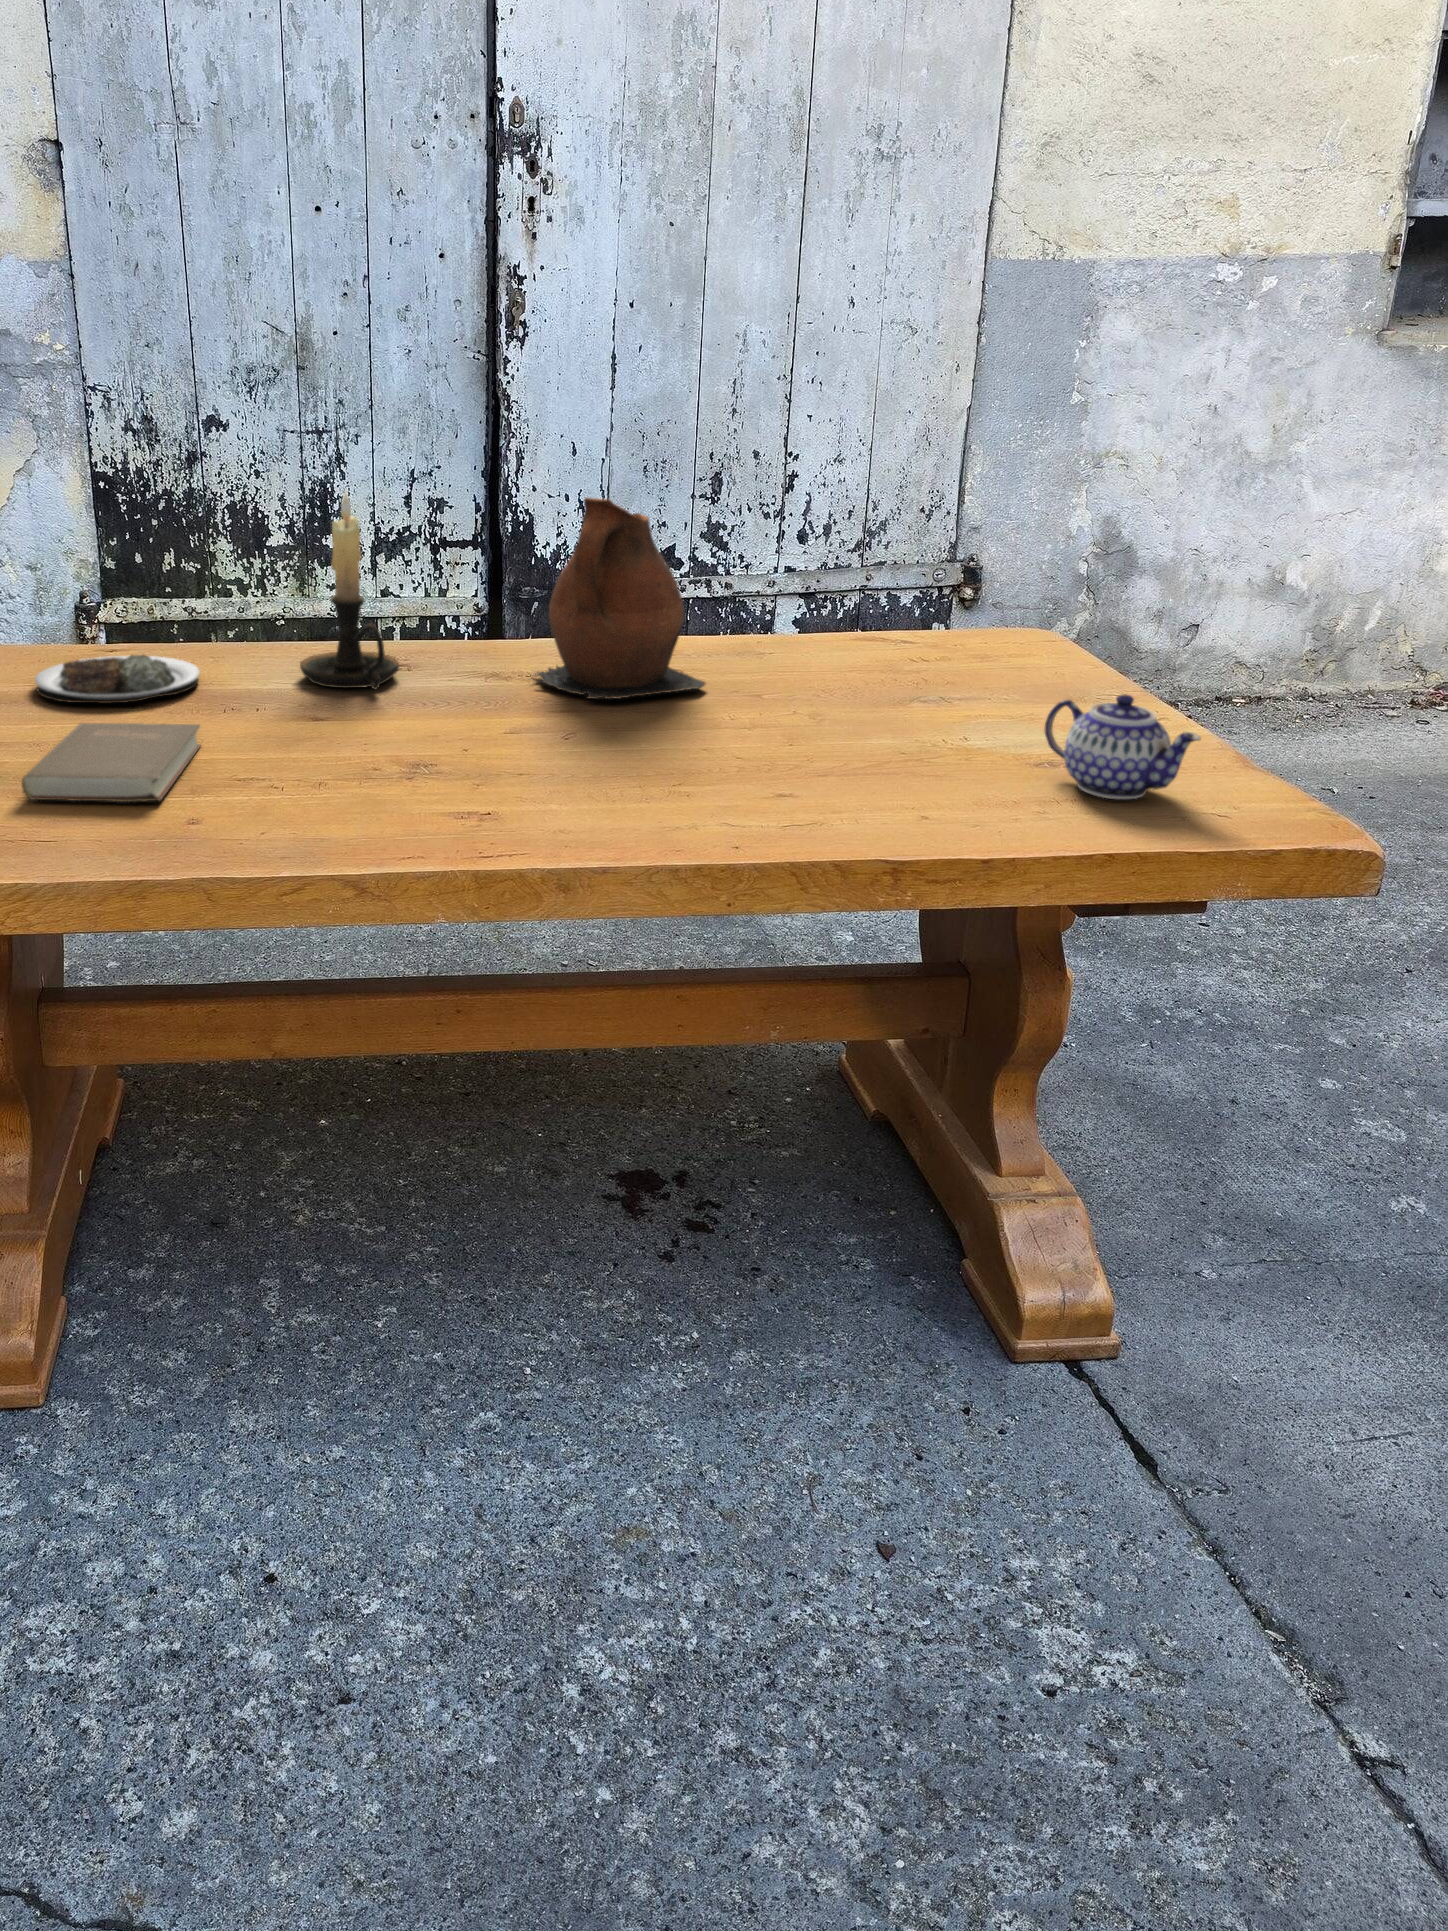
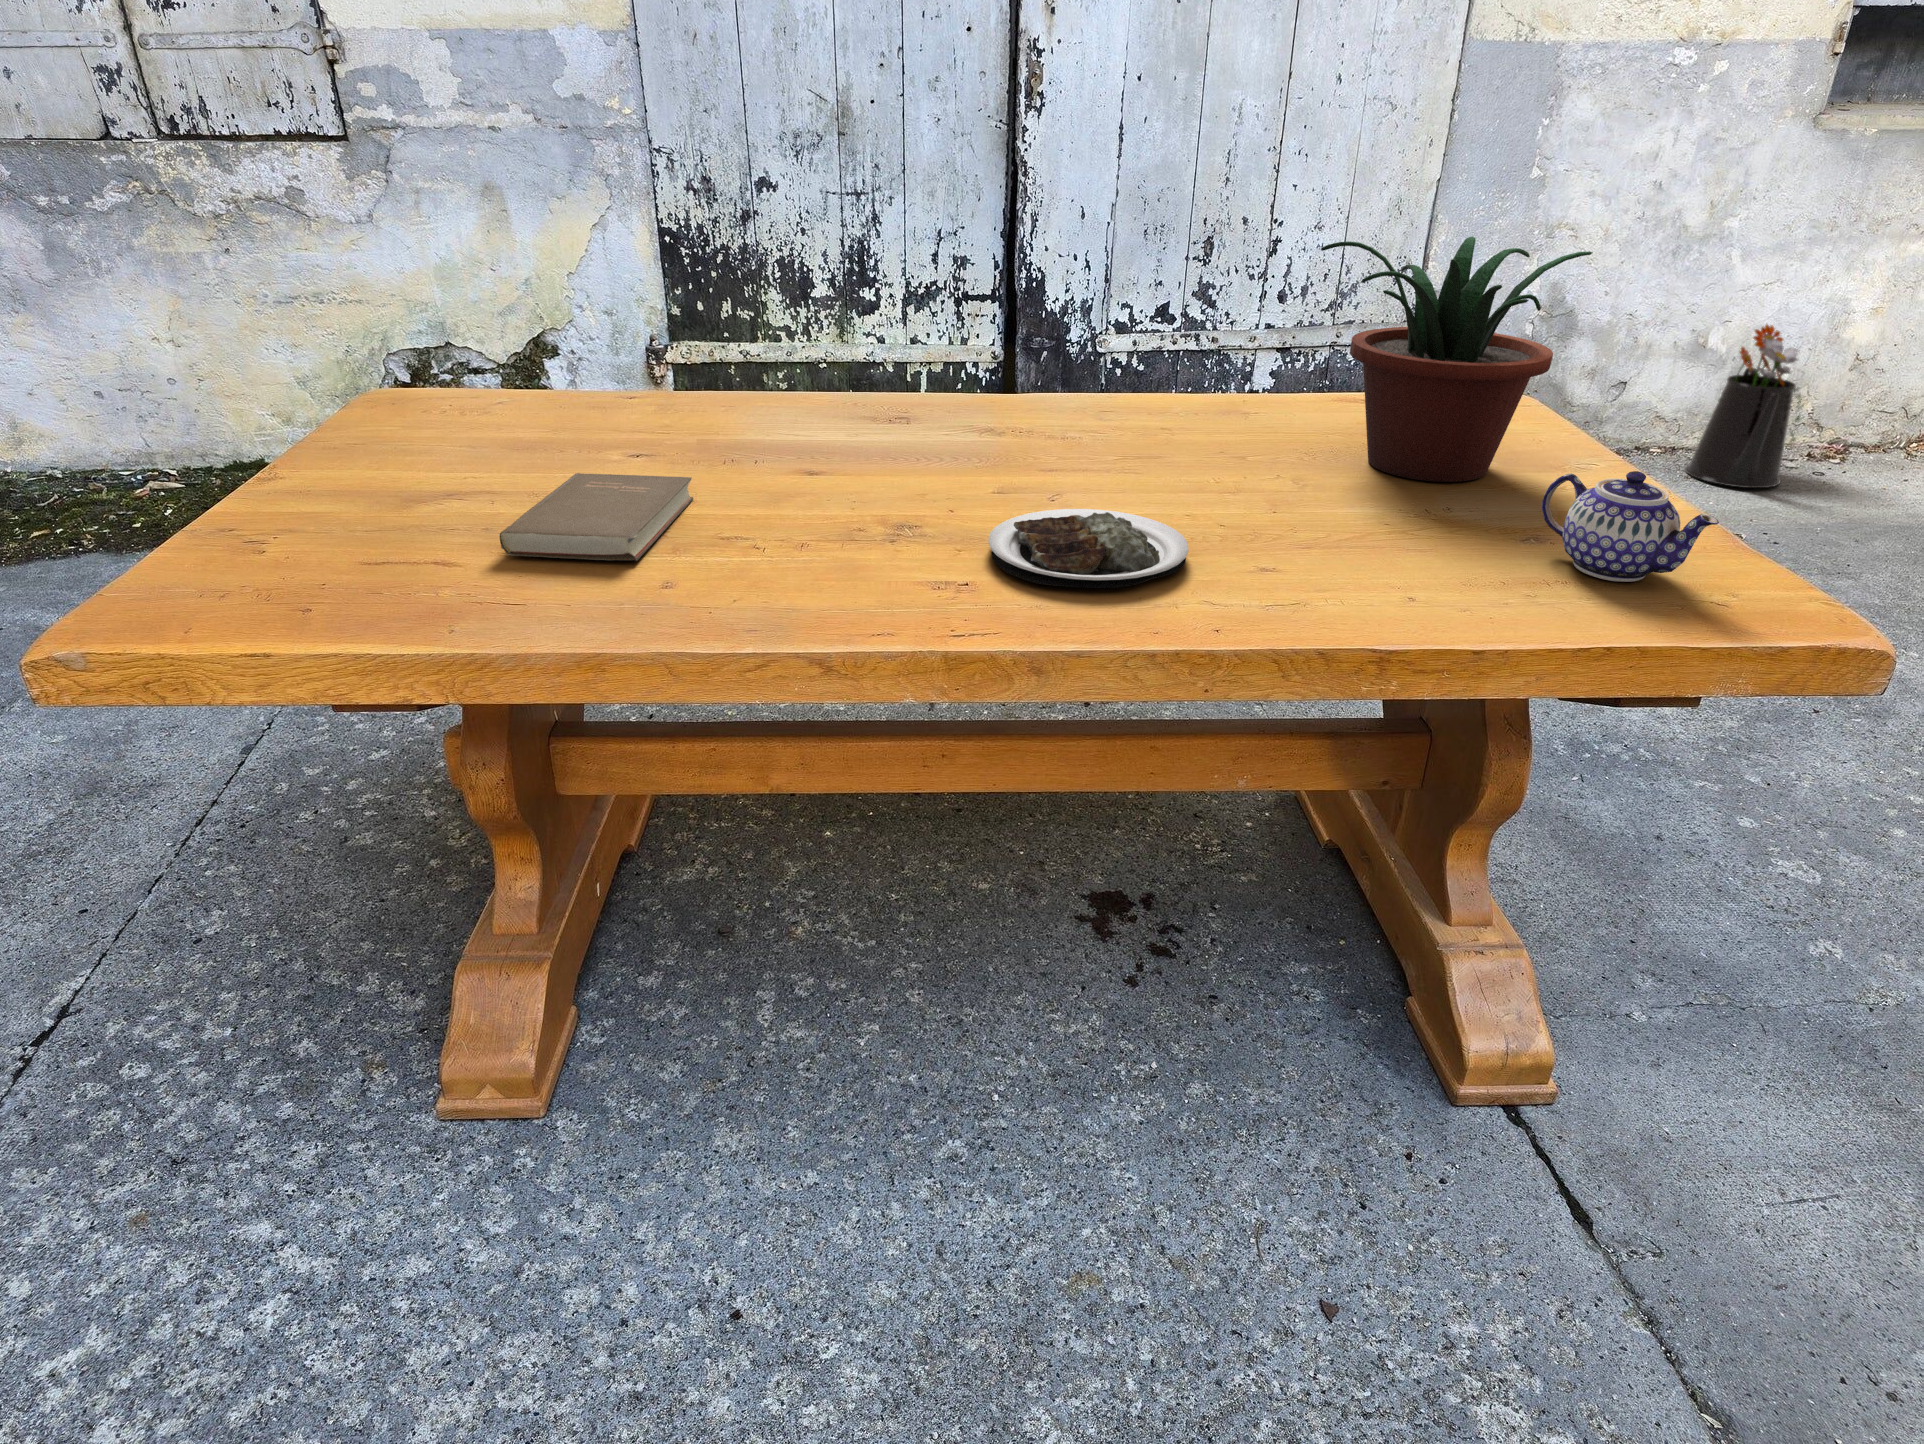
potted plant: none [821,477,1083,716] -> present [1321,236,1593,482]
candle holder: present [300,492,399,689] -> none [804,240,898,442]
ceramic pitcher: present [530,497,705,699] -> none [1022,251,1194,457]
watering can: none [1264,556,1386,736] -> present [1685,324,1803,488]
plate: present [35,655,199,703] -> present [988,509,1189,588]

